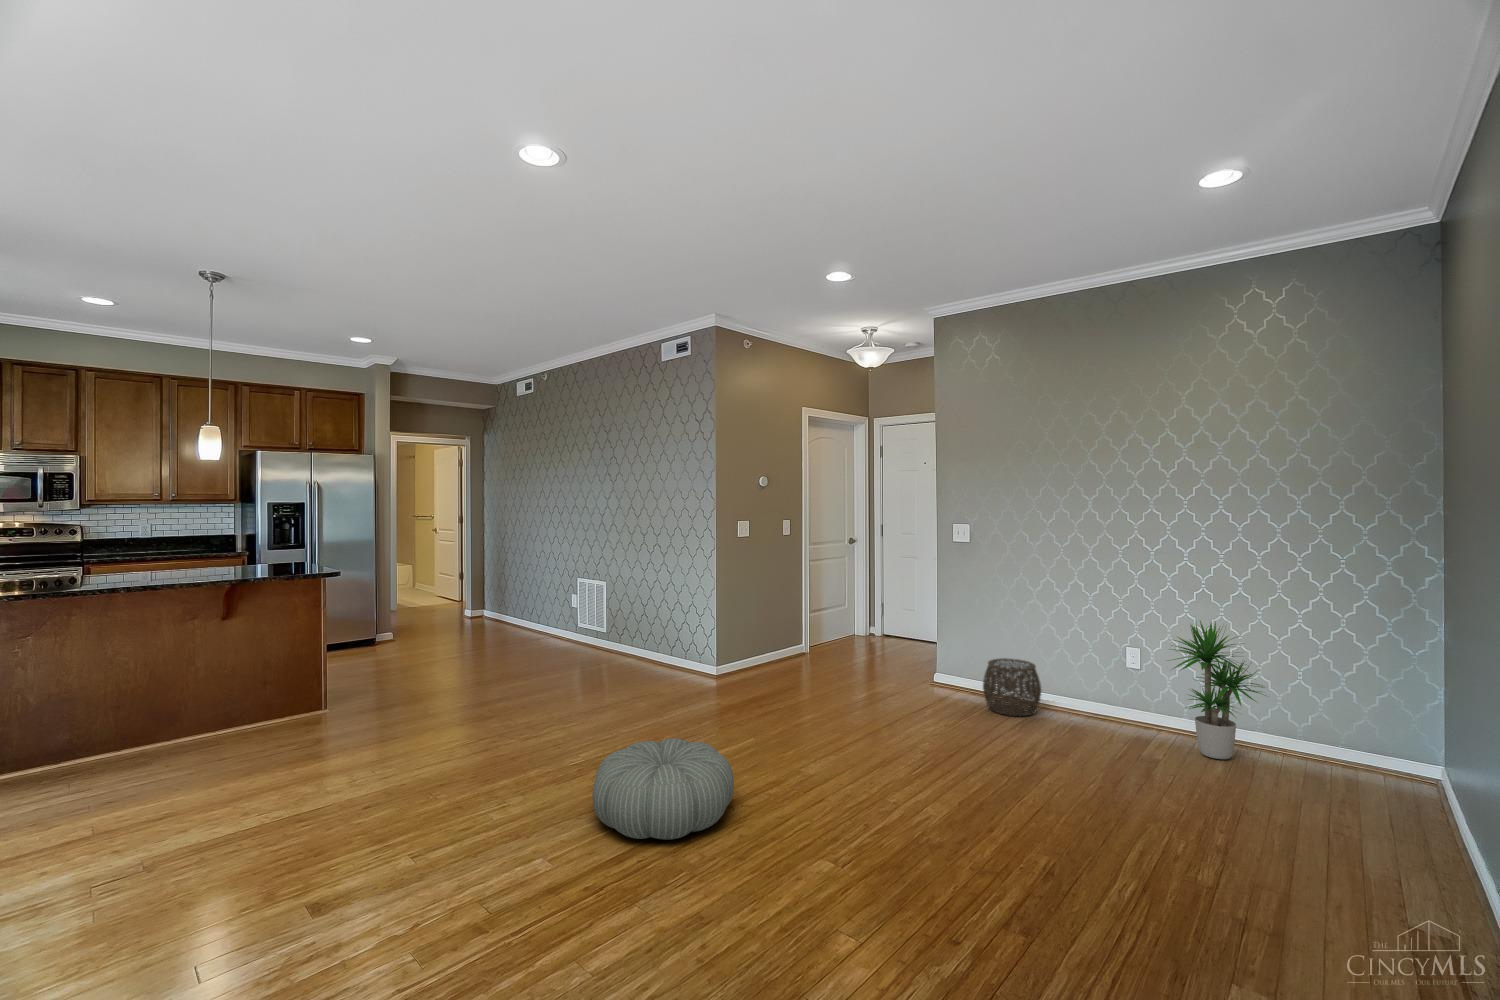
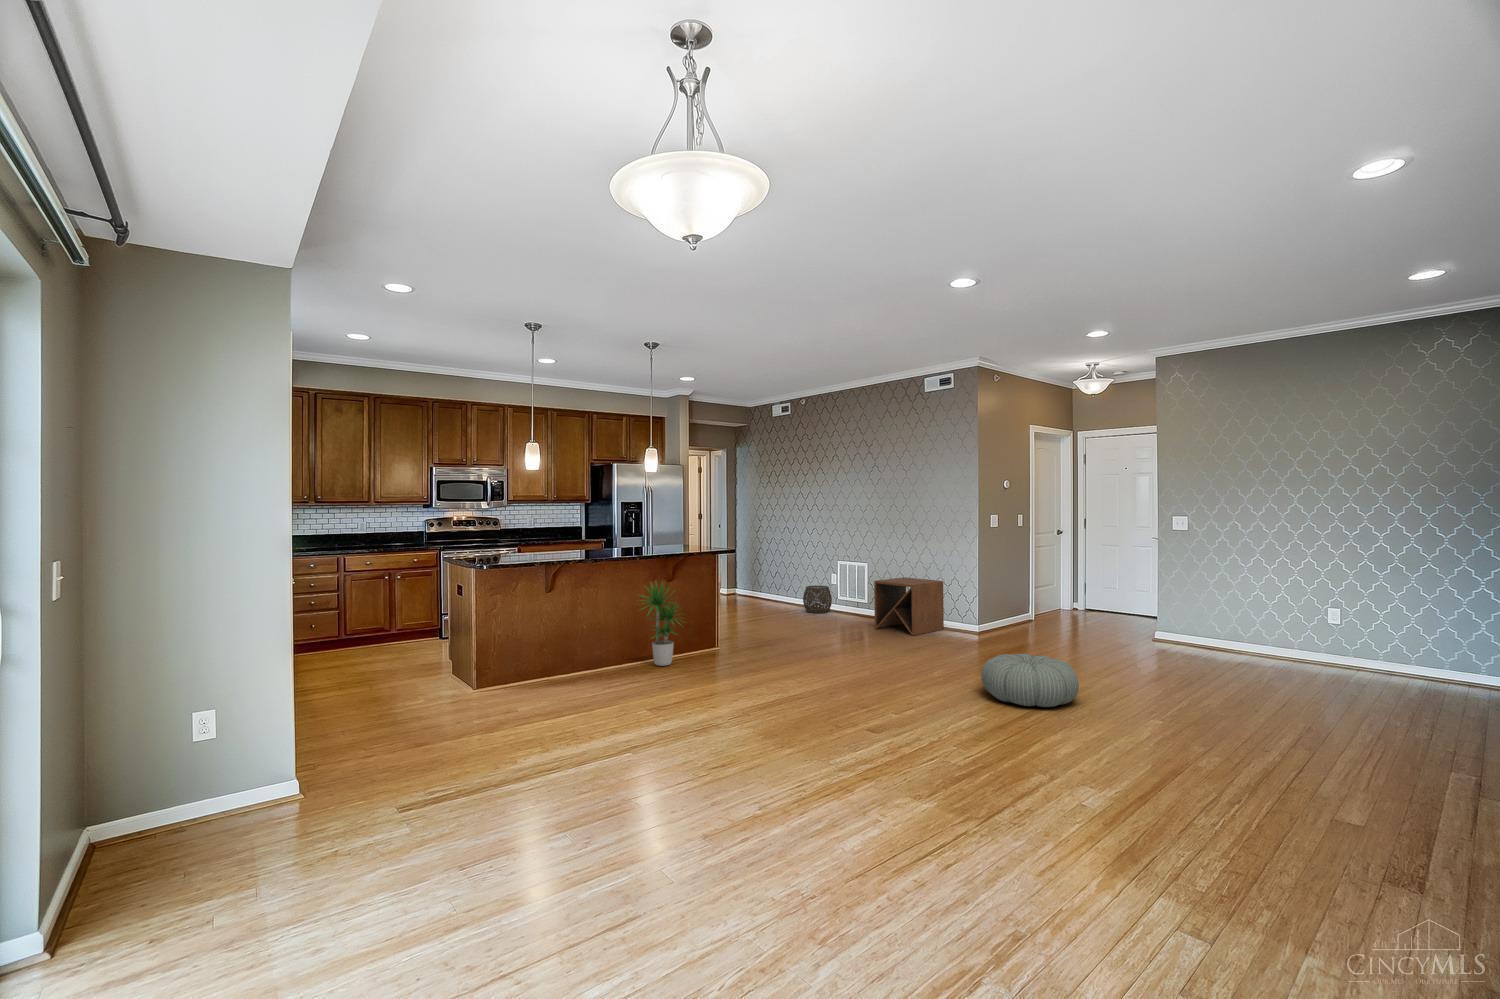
side table: none [591,601,681,683] -> present [874,577,944,636]
potted plant: present [1171,621,1263,759] -> present [641,581,681,666]
woven basket: present [983,658,1041,716] -> present [803,585,832,613]

